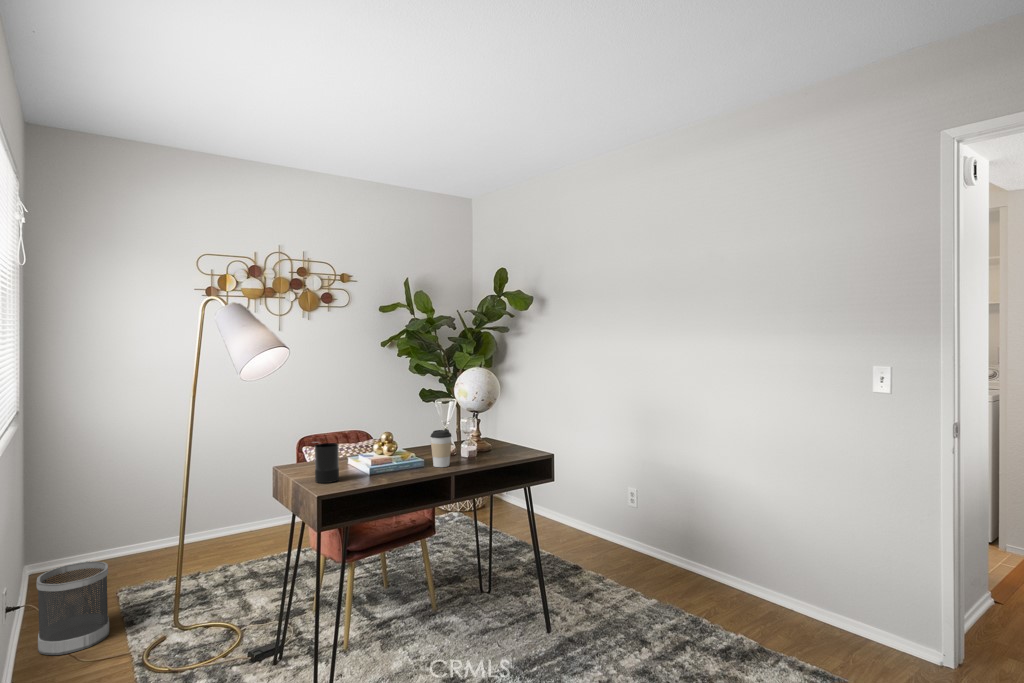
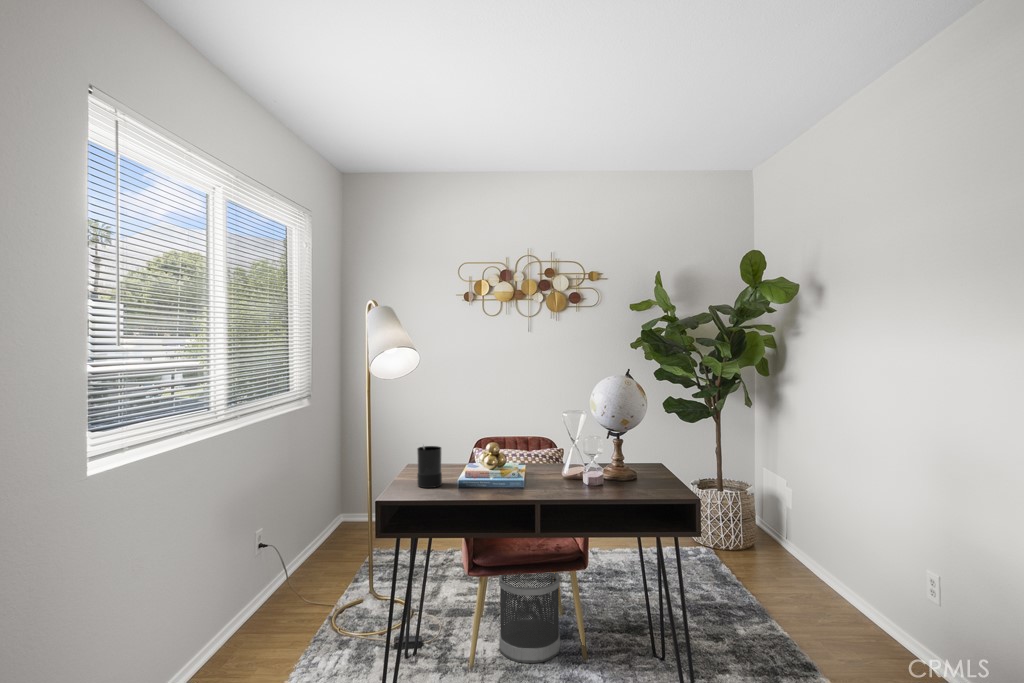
coffee cup: present [430,429,452,467] -> none [546,446,571,491]
wastebasket: present [37,561,109,655] -> present [499,572,560,663]

